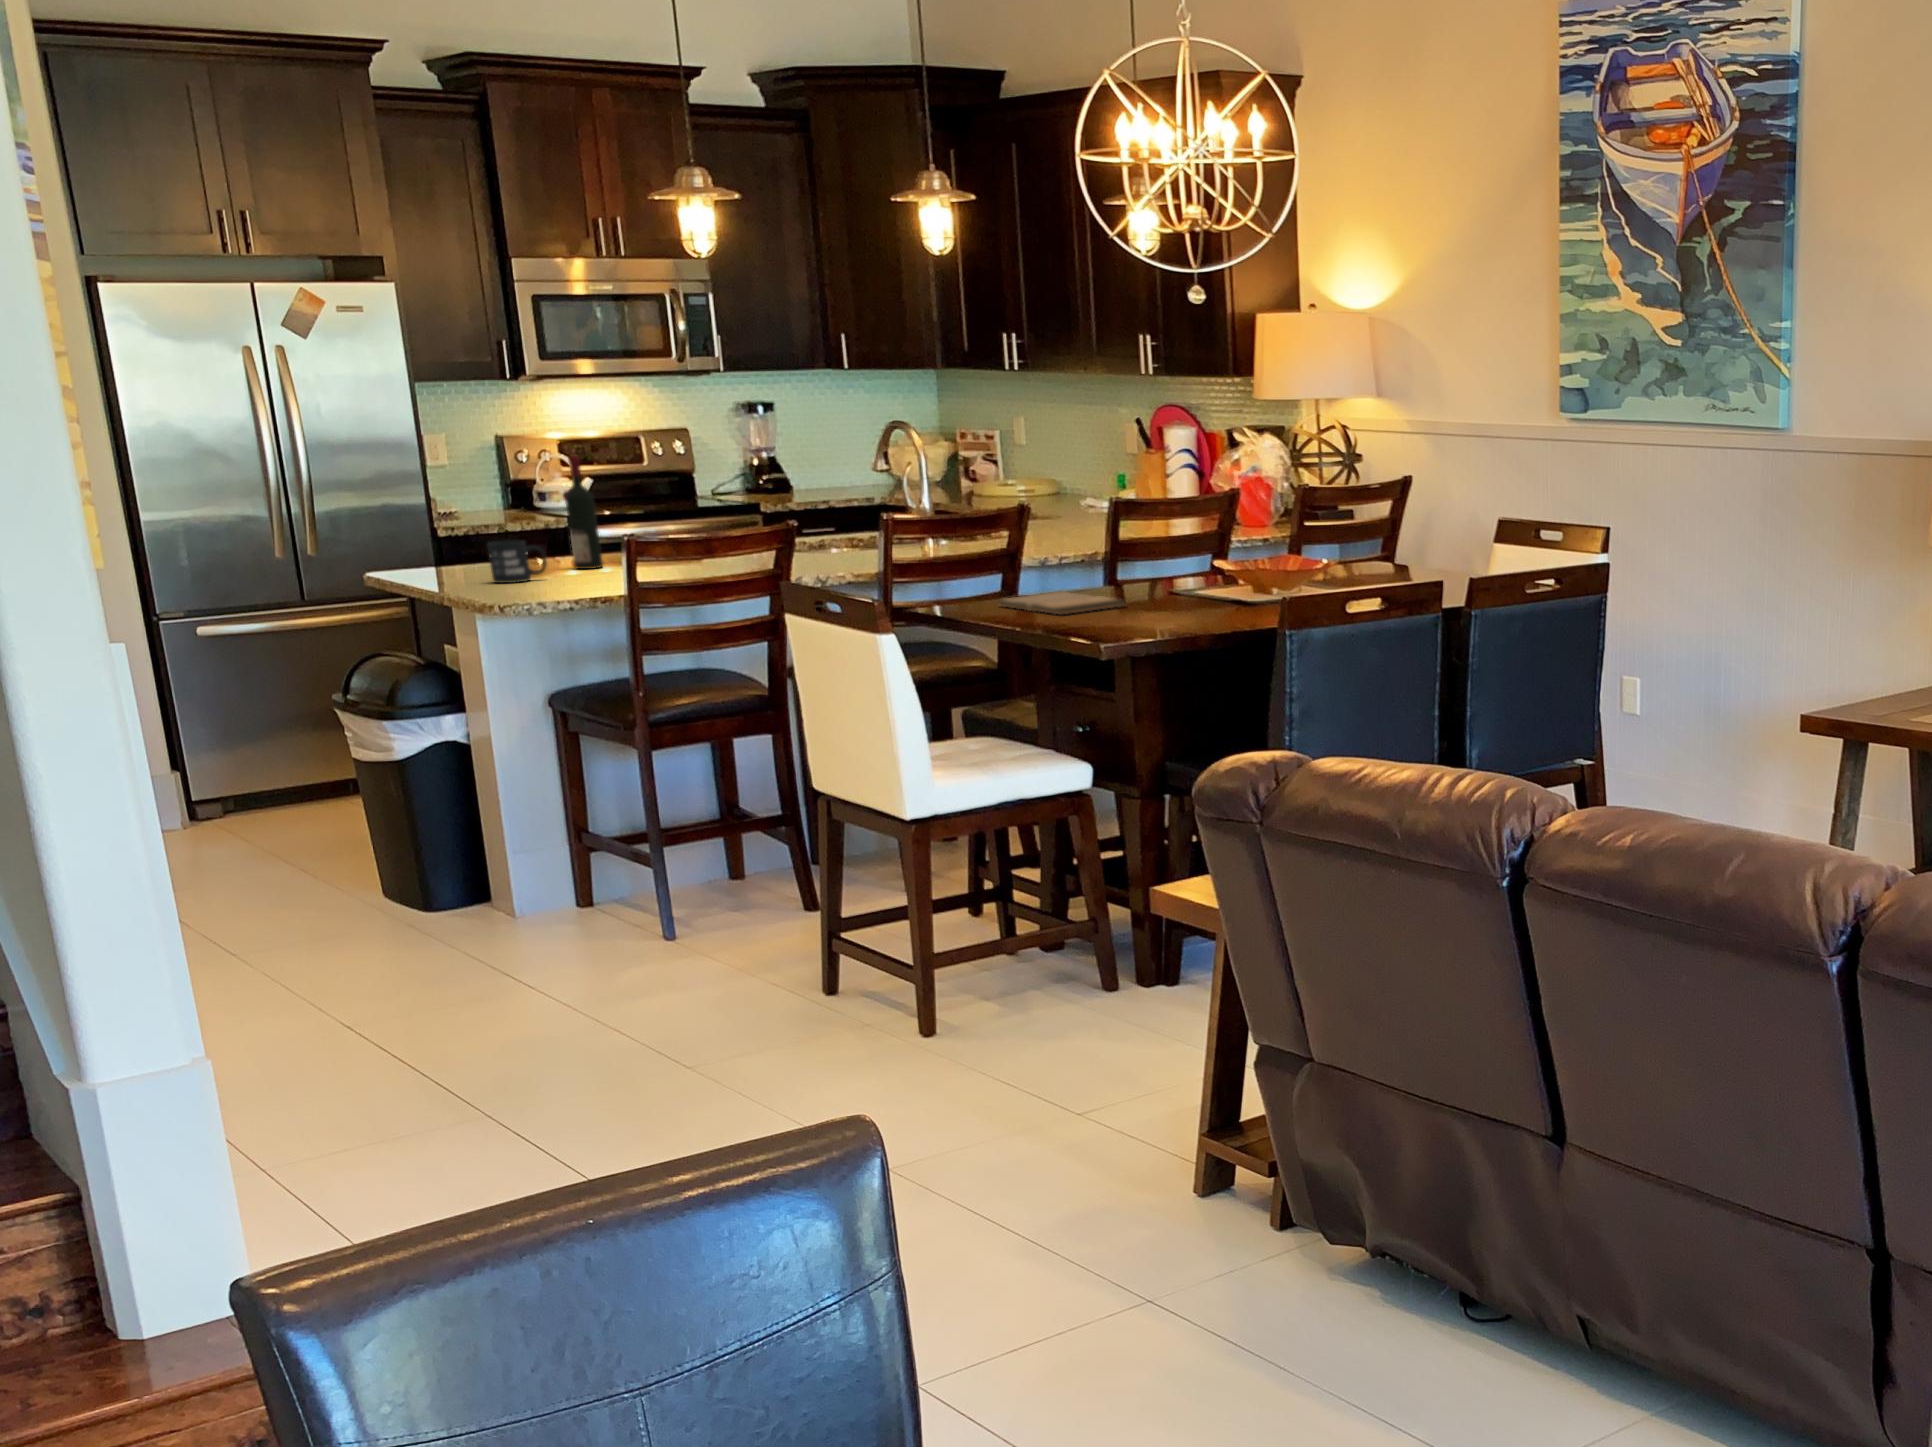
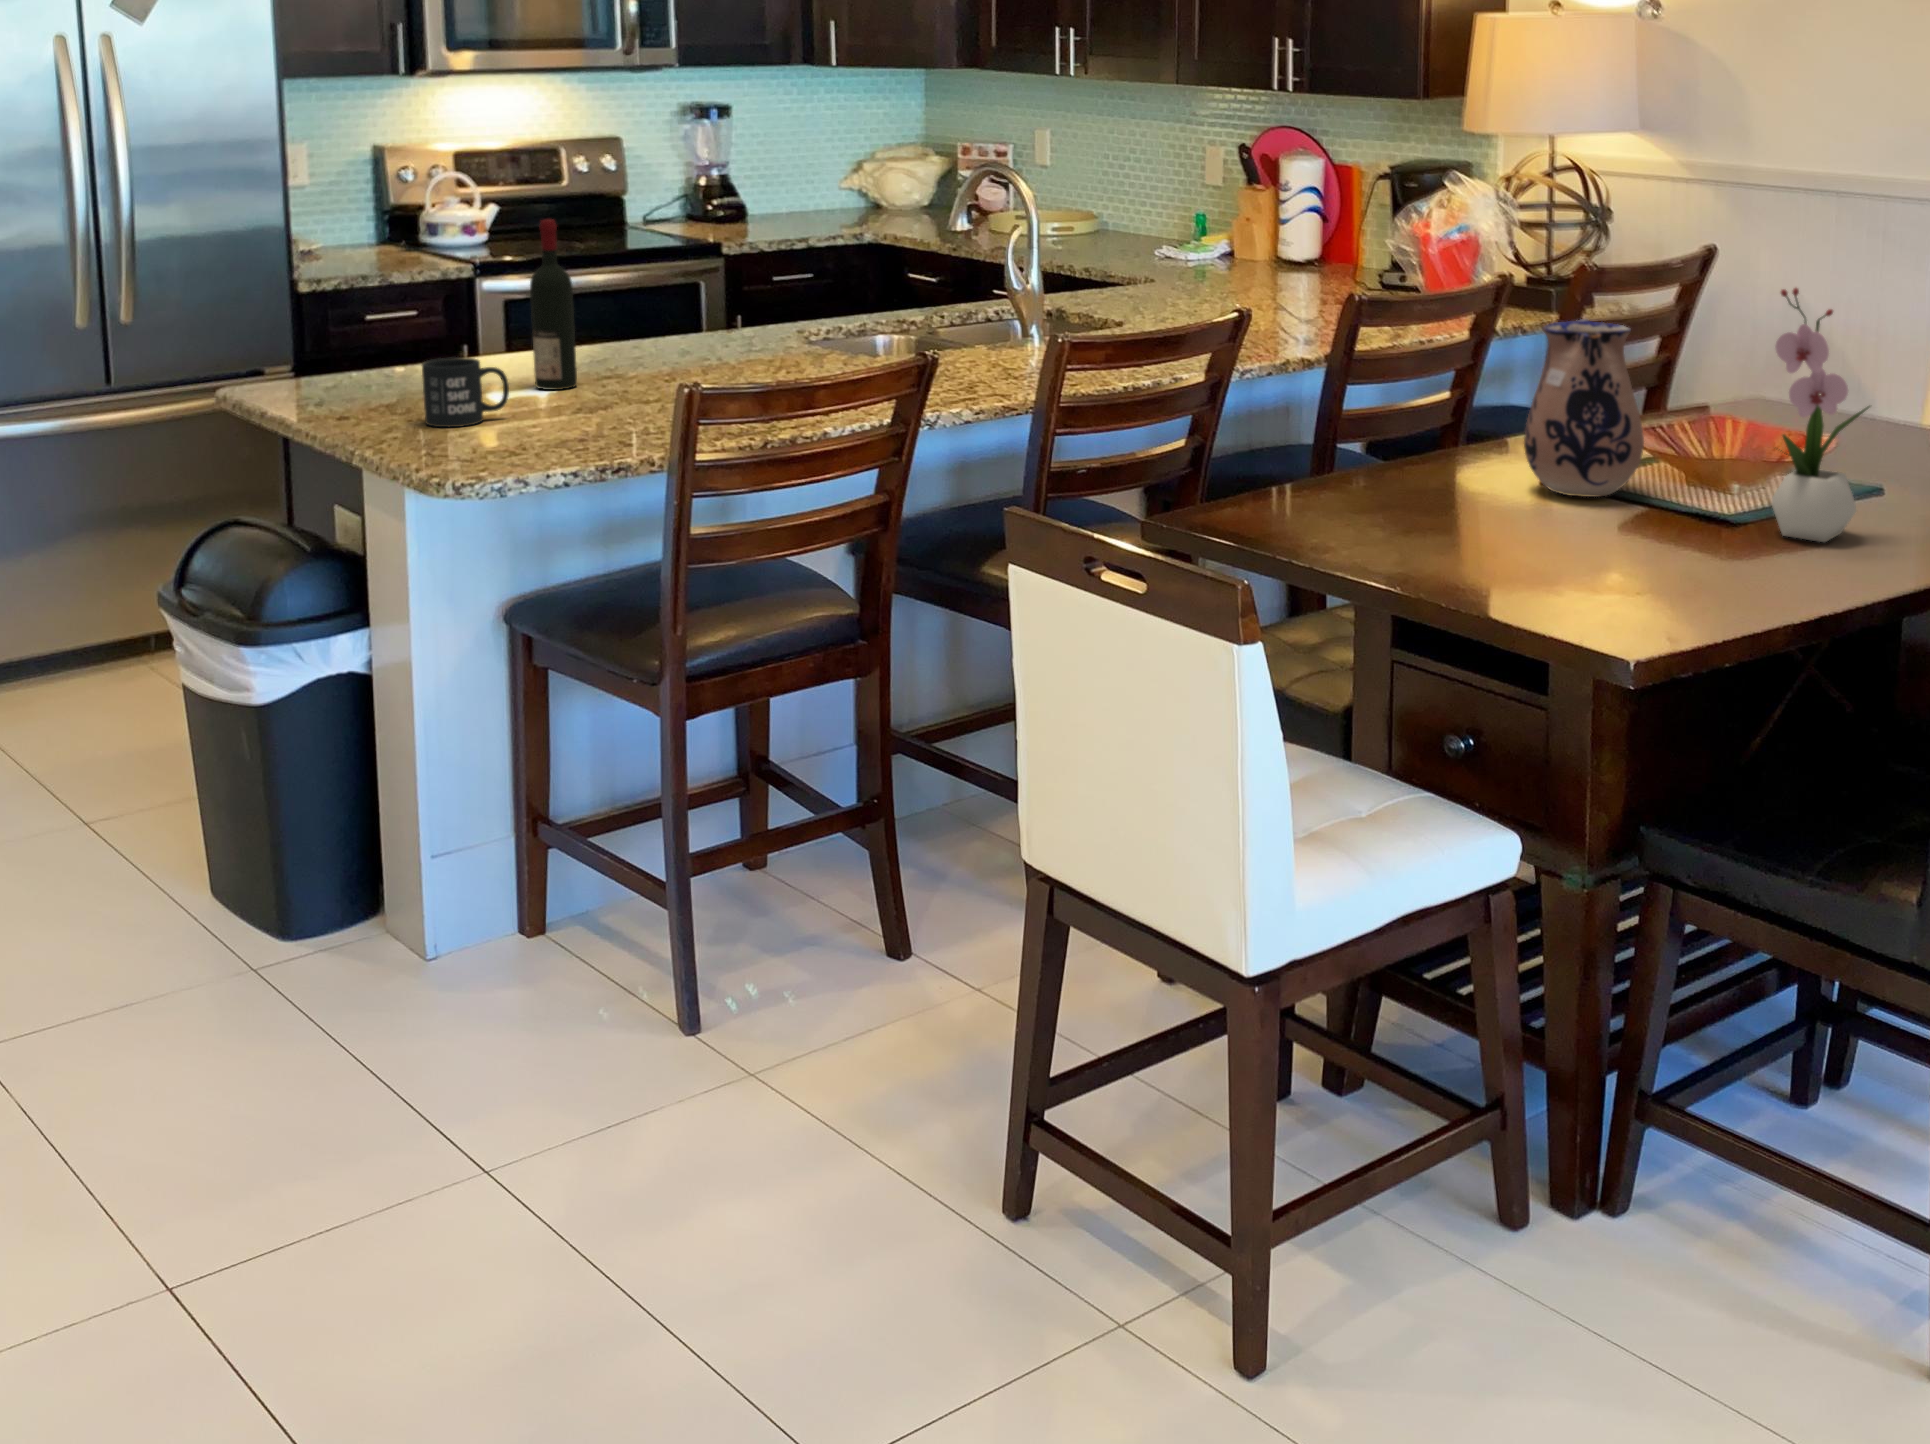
flower arrangement: none [1259,459,1327,612] -> present [1772,288,1870,542]
ceramic pitcher: none [1154,492,1225,598] -> present [1524,319,1644,497]
book: present [1000,591,1125,614] -> none [1283,477,1506,540]

